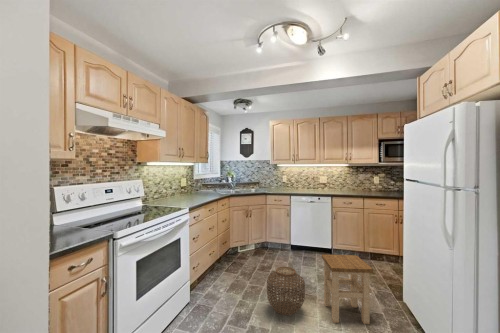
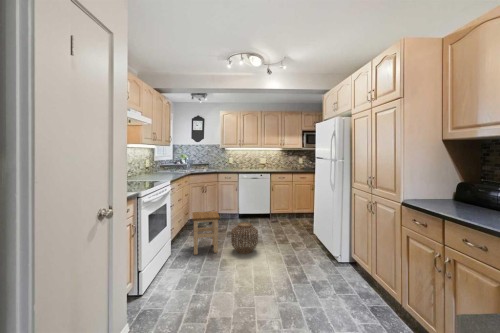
stool: present [322,255,373,324] -> present [192,211,220,255]

